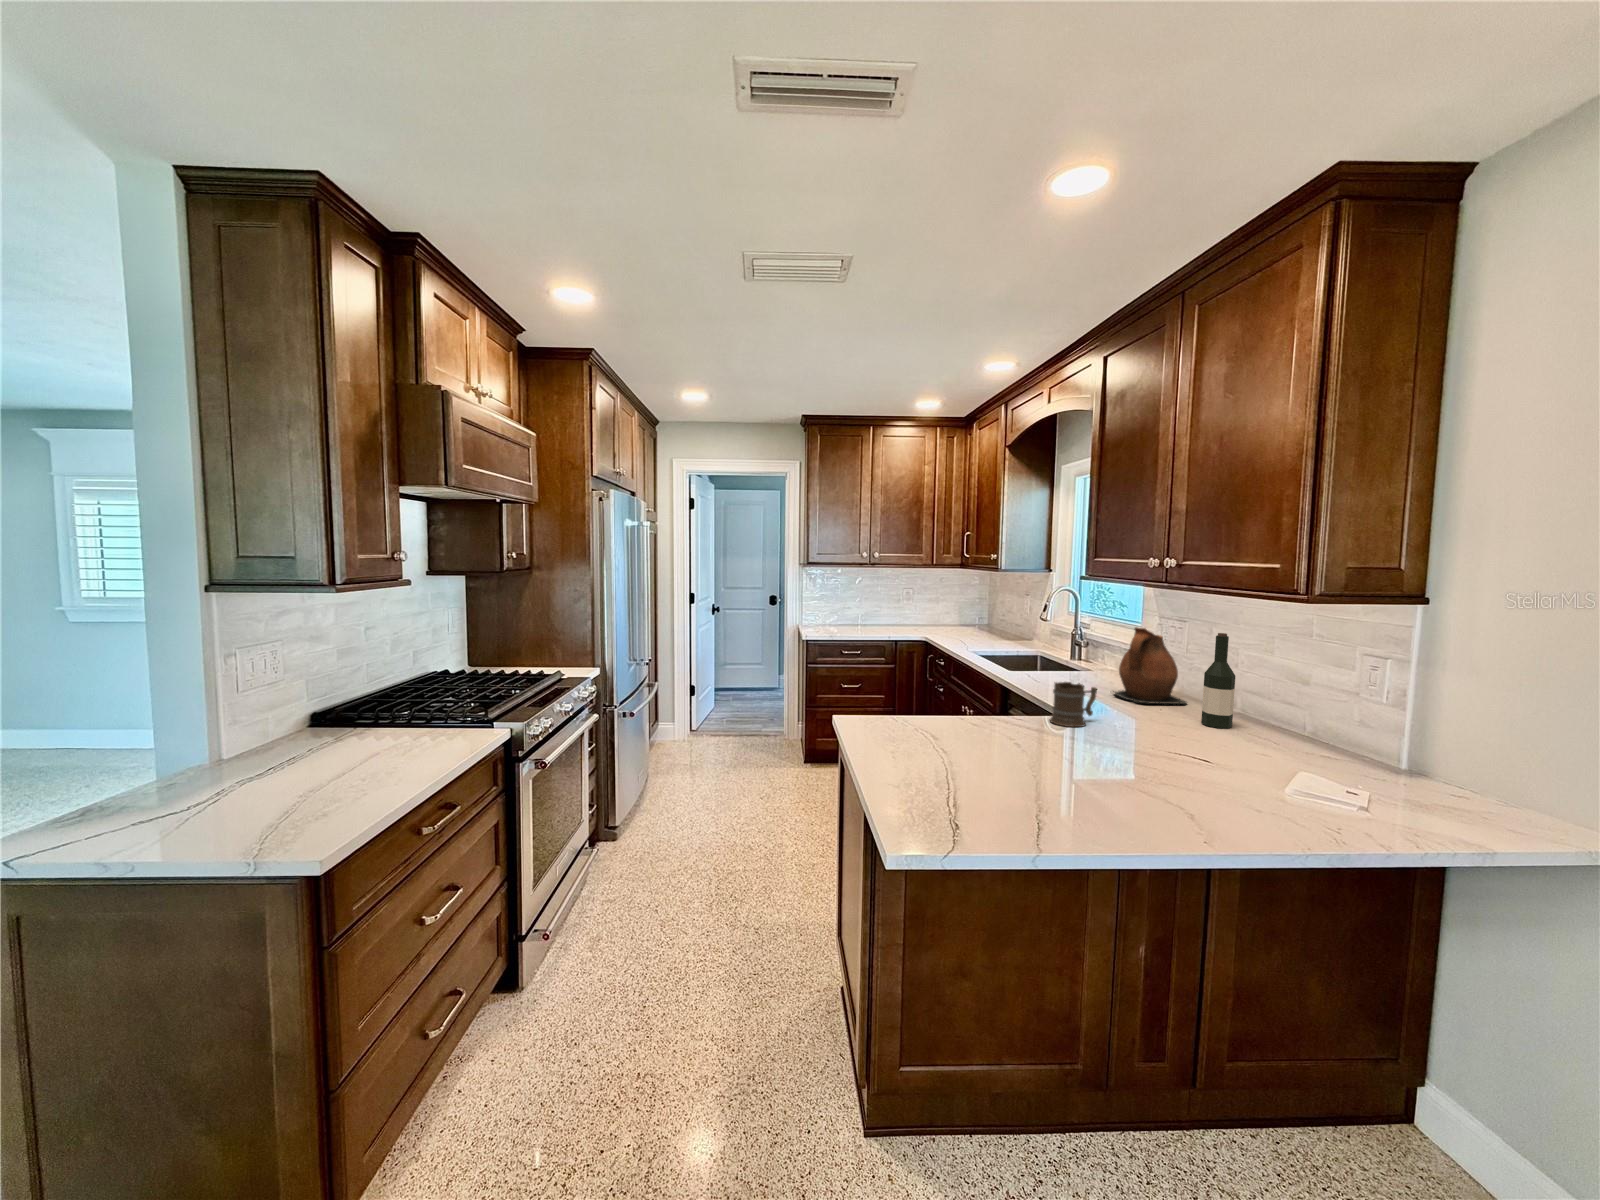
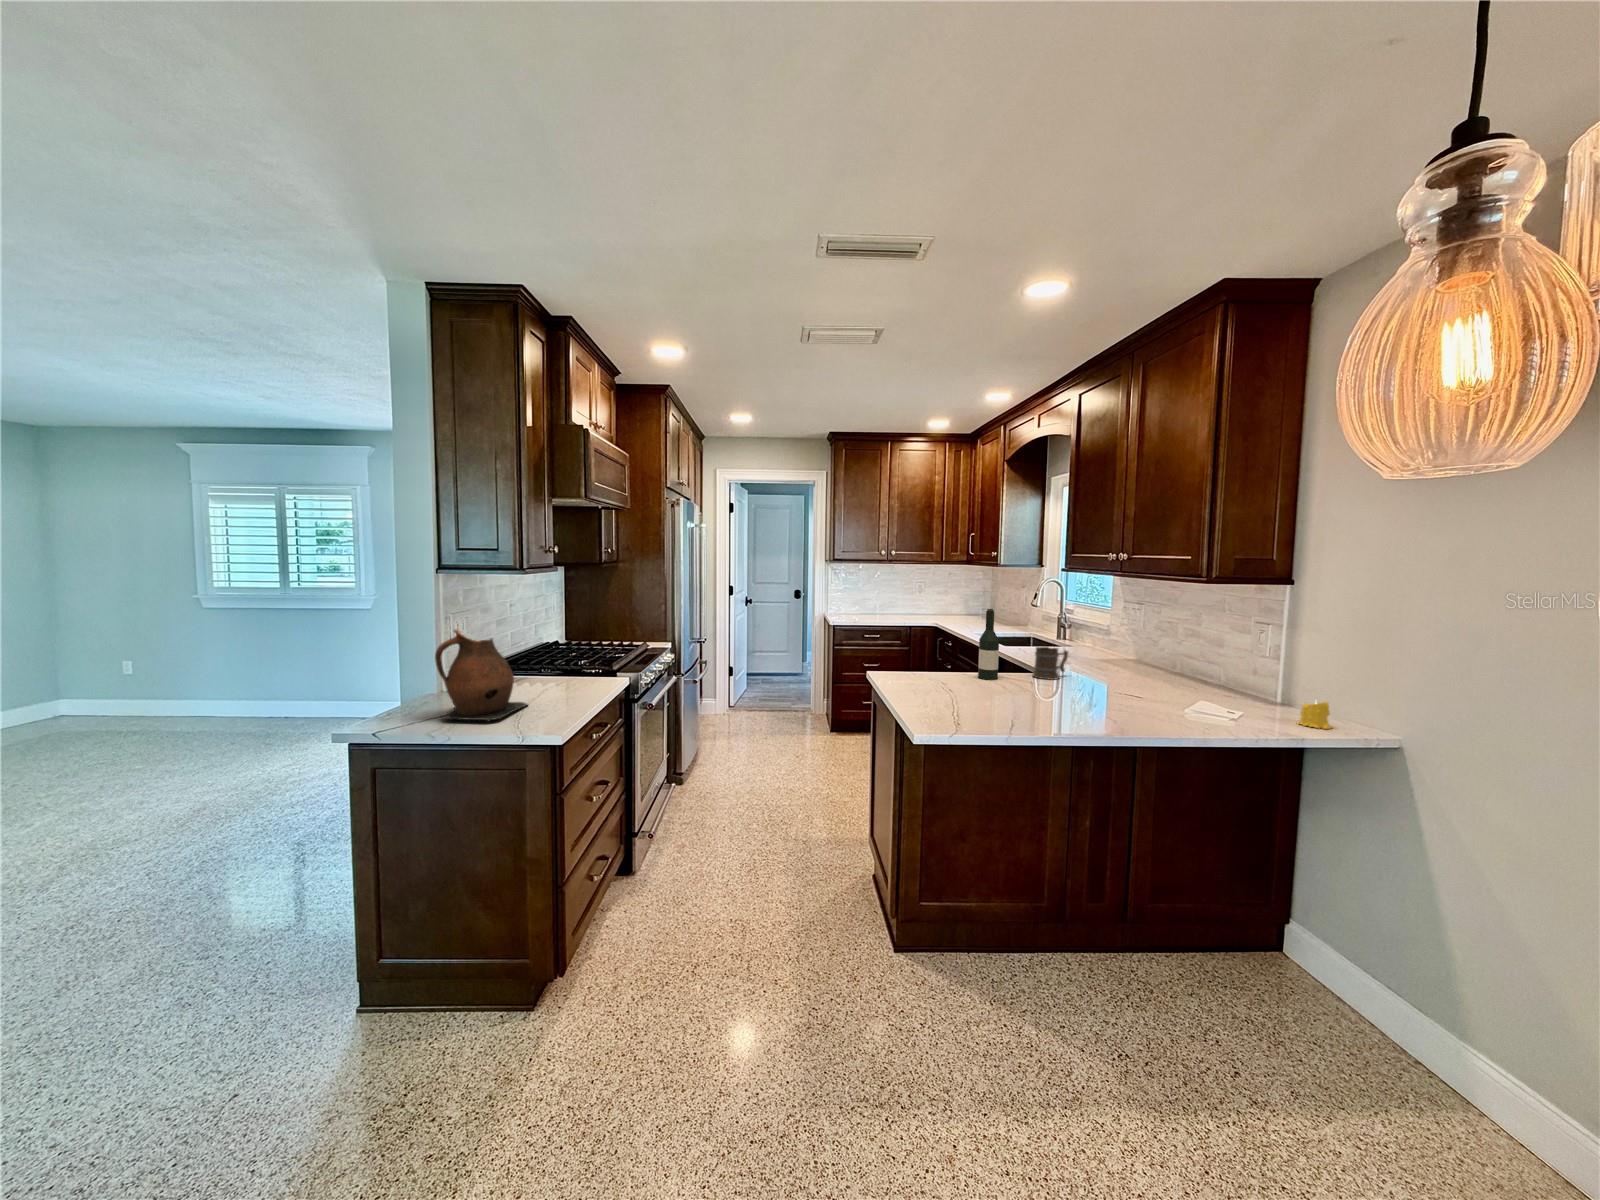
ceramic pitcher: present [1113,627,1187,704] -> present [435,629,527,721]
wine bottle: present [1201,633,1235,729] -> present [978,609,999,680]
candle: none [1454,780,1516,829] -> present [1298,702,1332,729]

